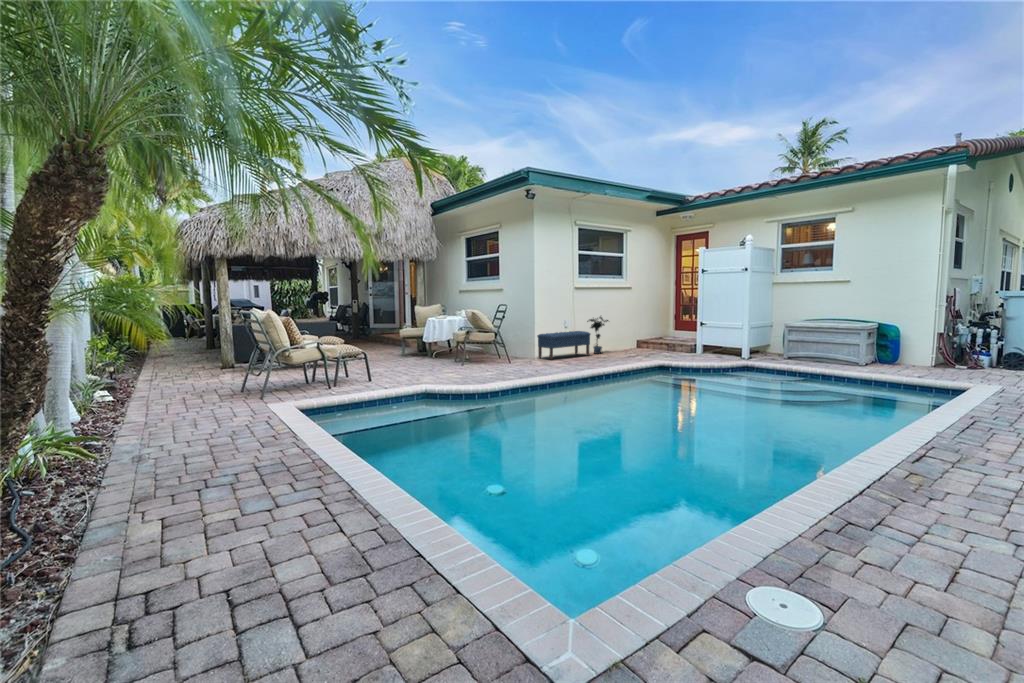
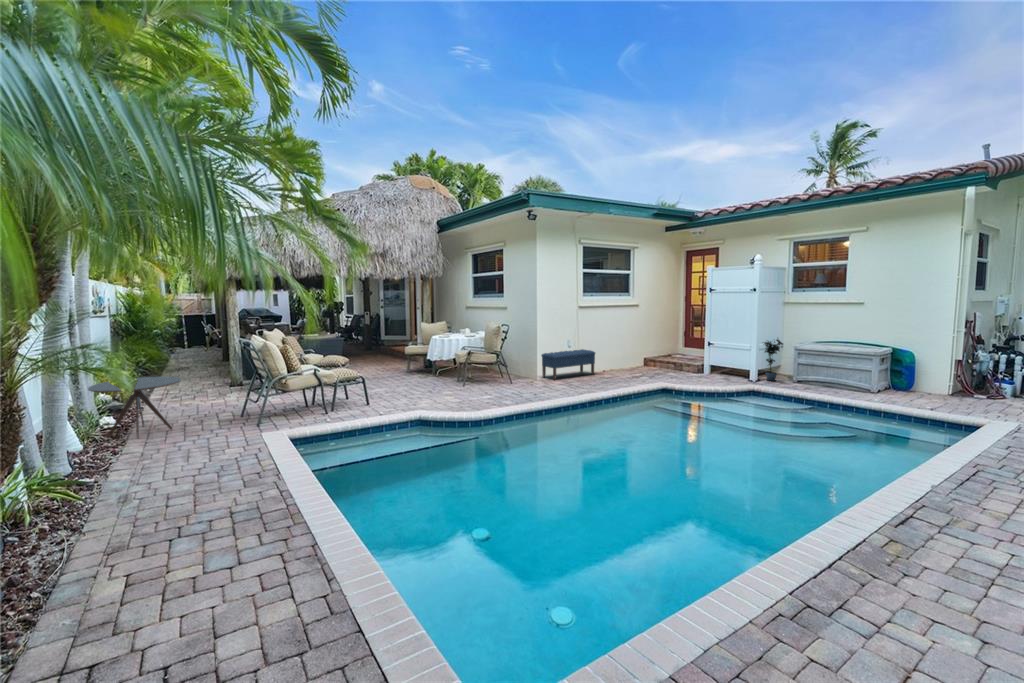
potted plant: present [587,316,608,354] -> present [764,339,783,381]
round table: none [80,350,178,412] -> present [88,376,181,439]

